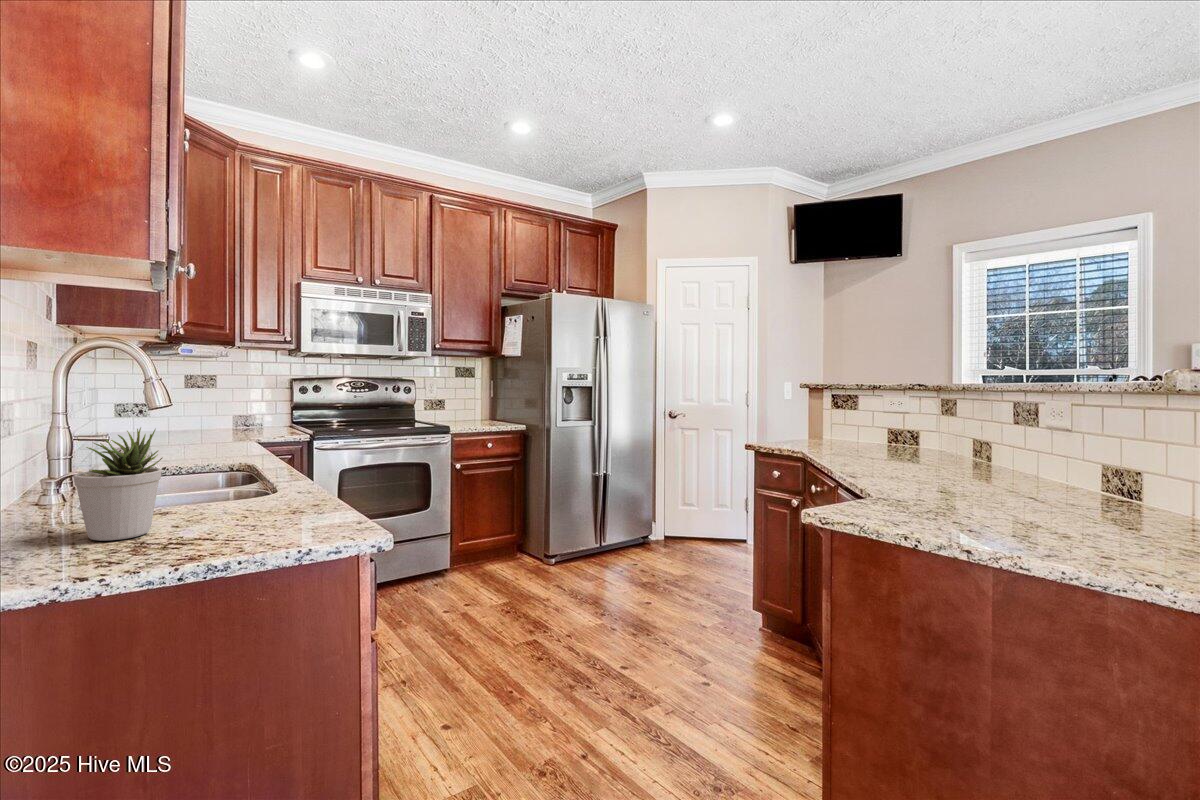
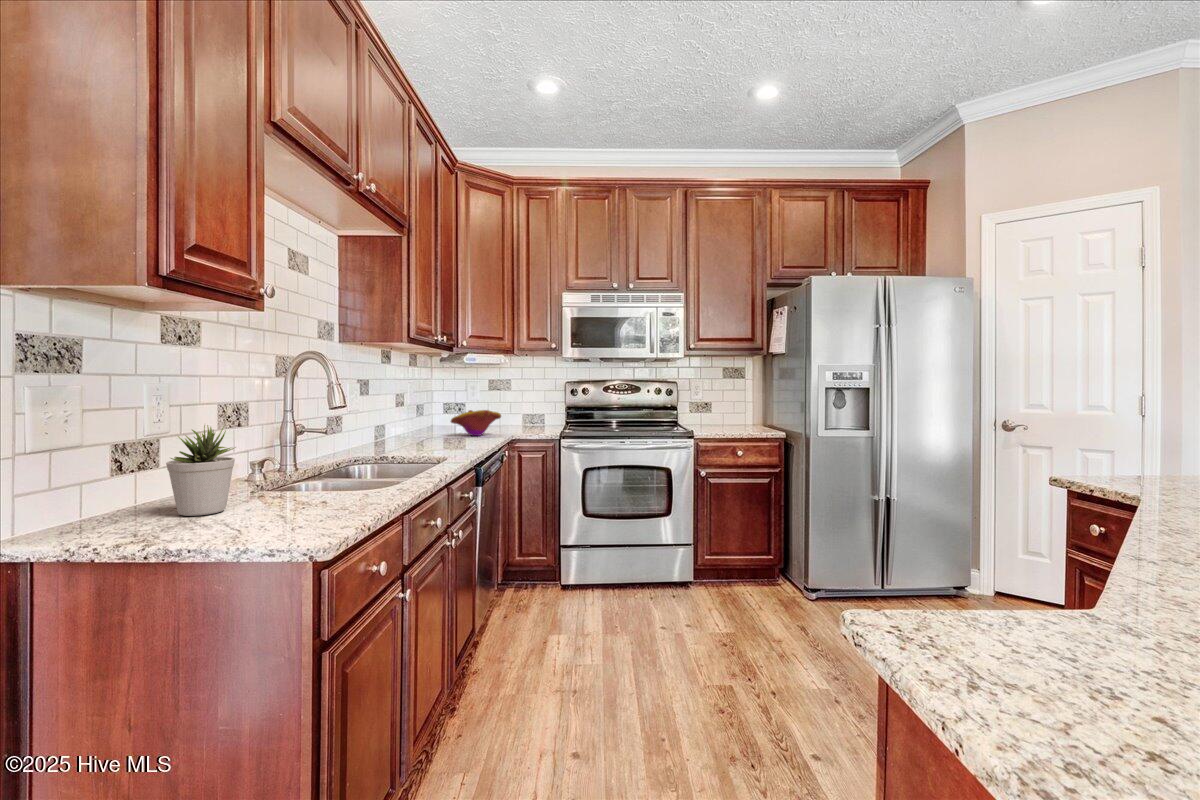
decorative bowl: none [155,409,227,440] -> present [451,410,501,436]

